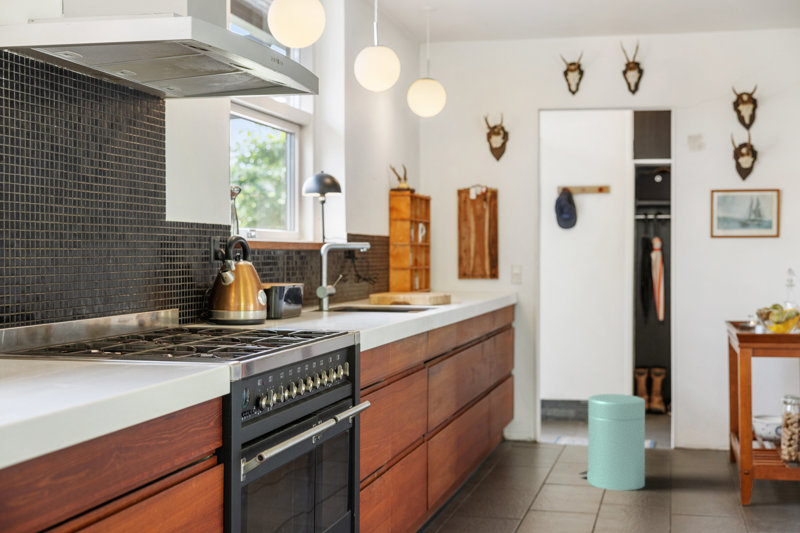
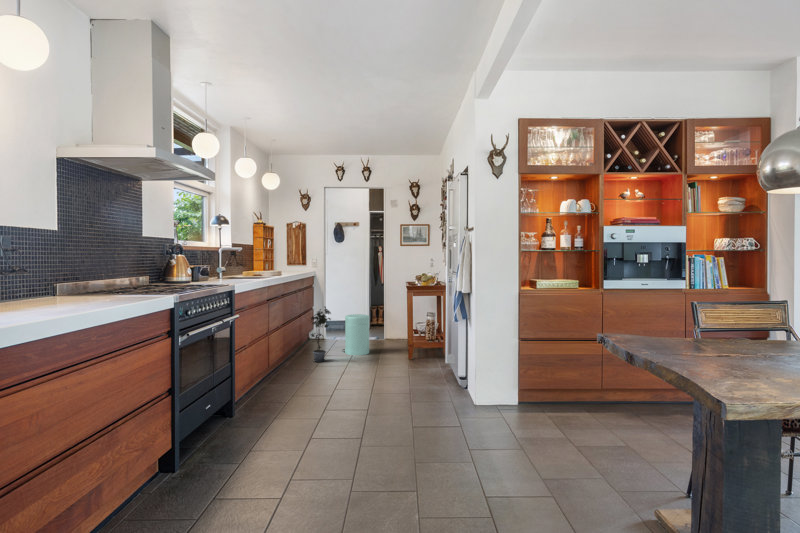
potted plant: none [506,376,562,502] -> present [311,307,331,362]

